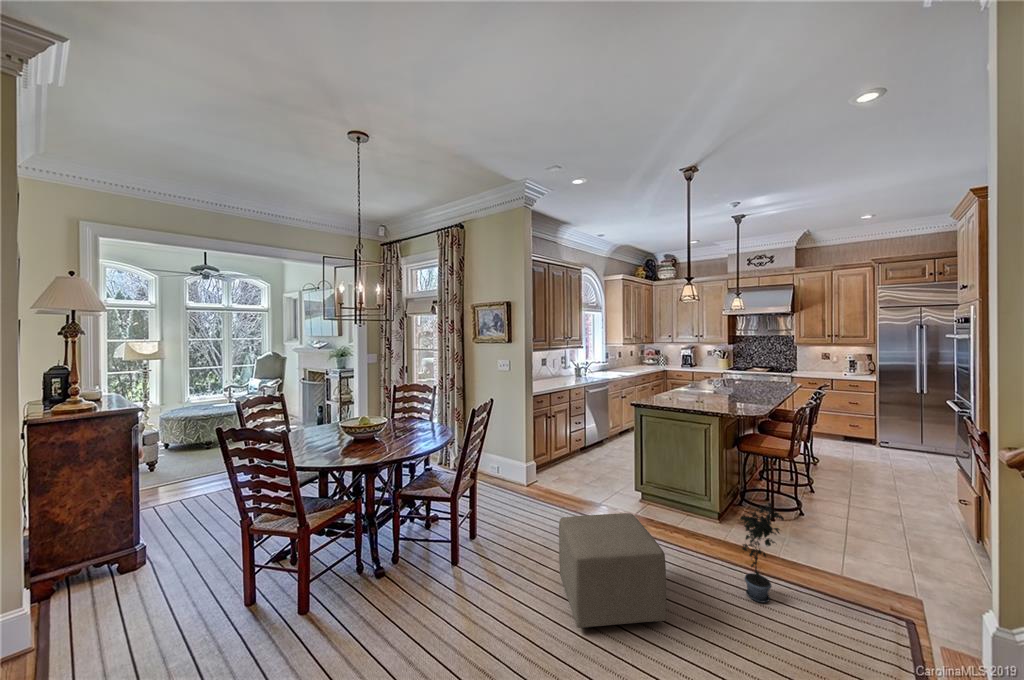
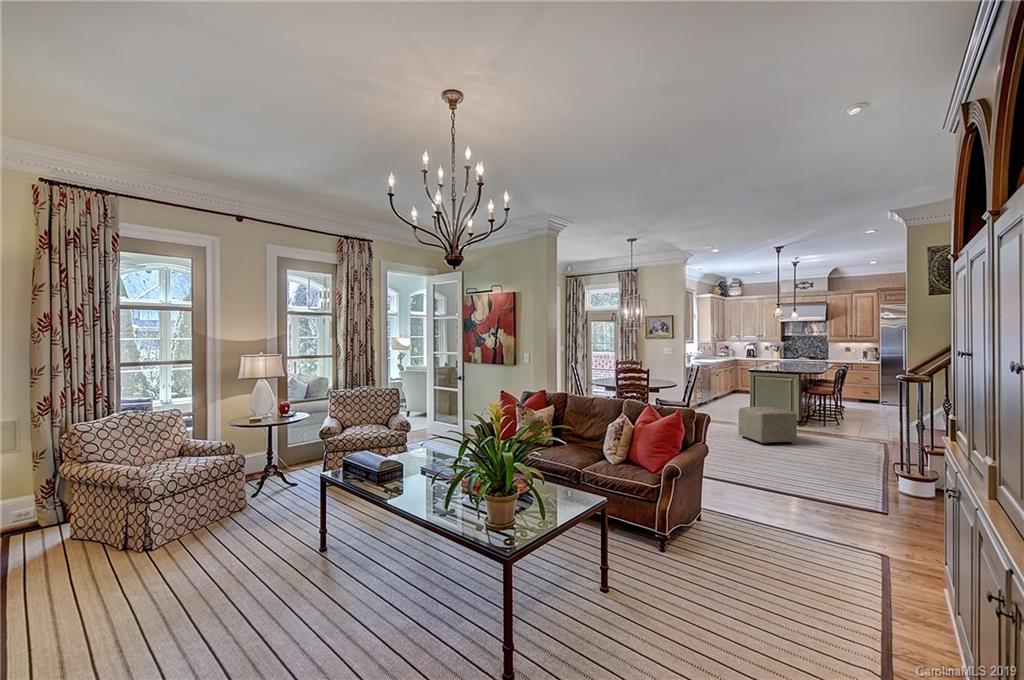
potted plant: present [740,503,784,602] -> none [820,398,843,441]

